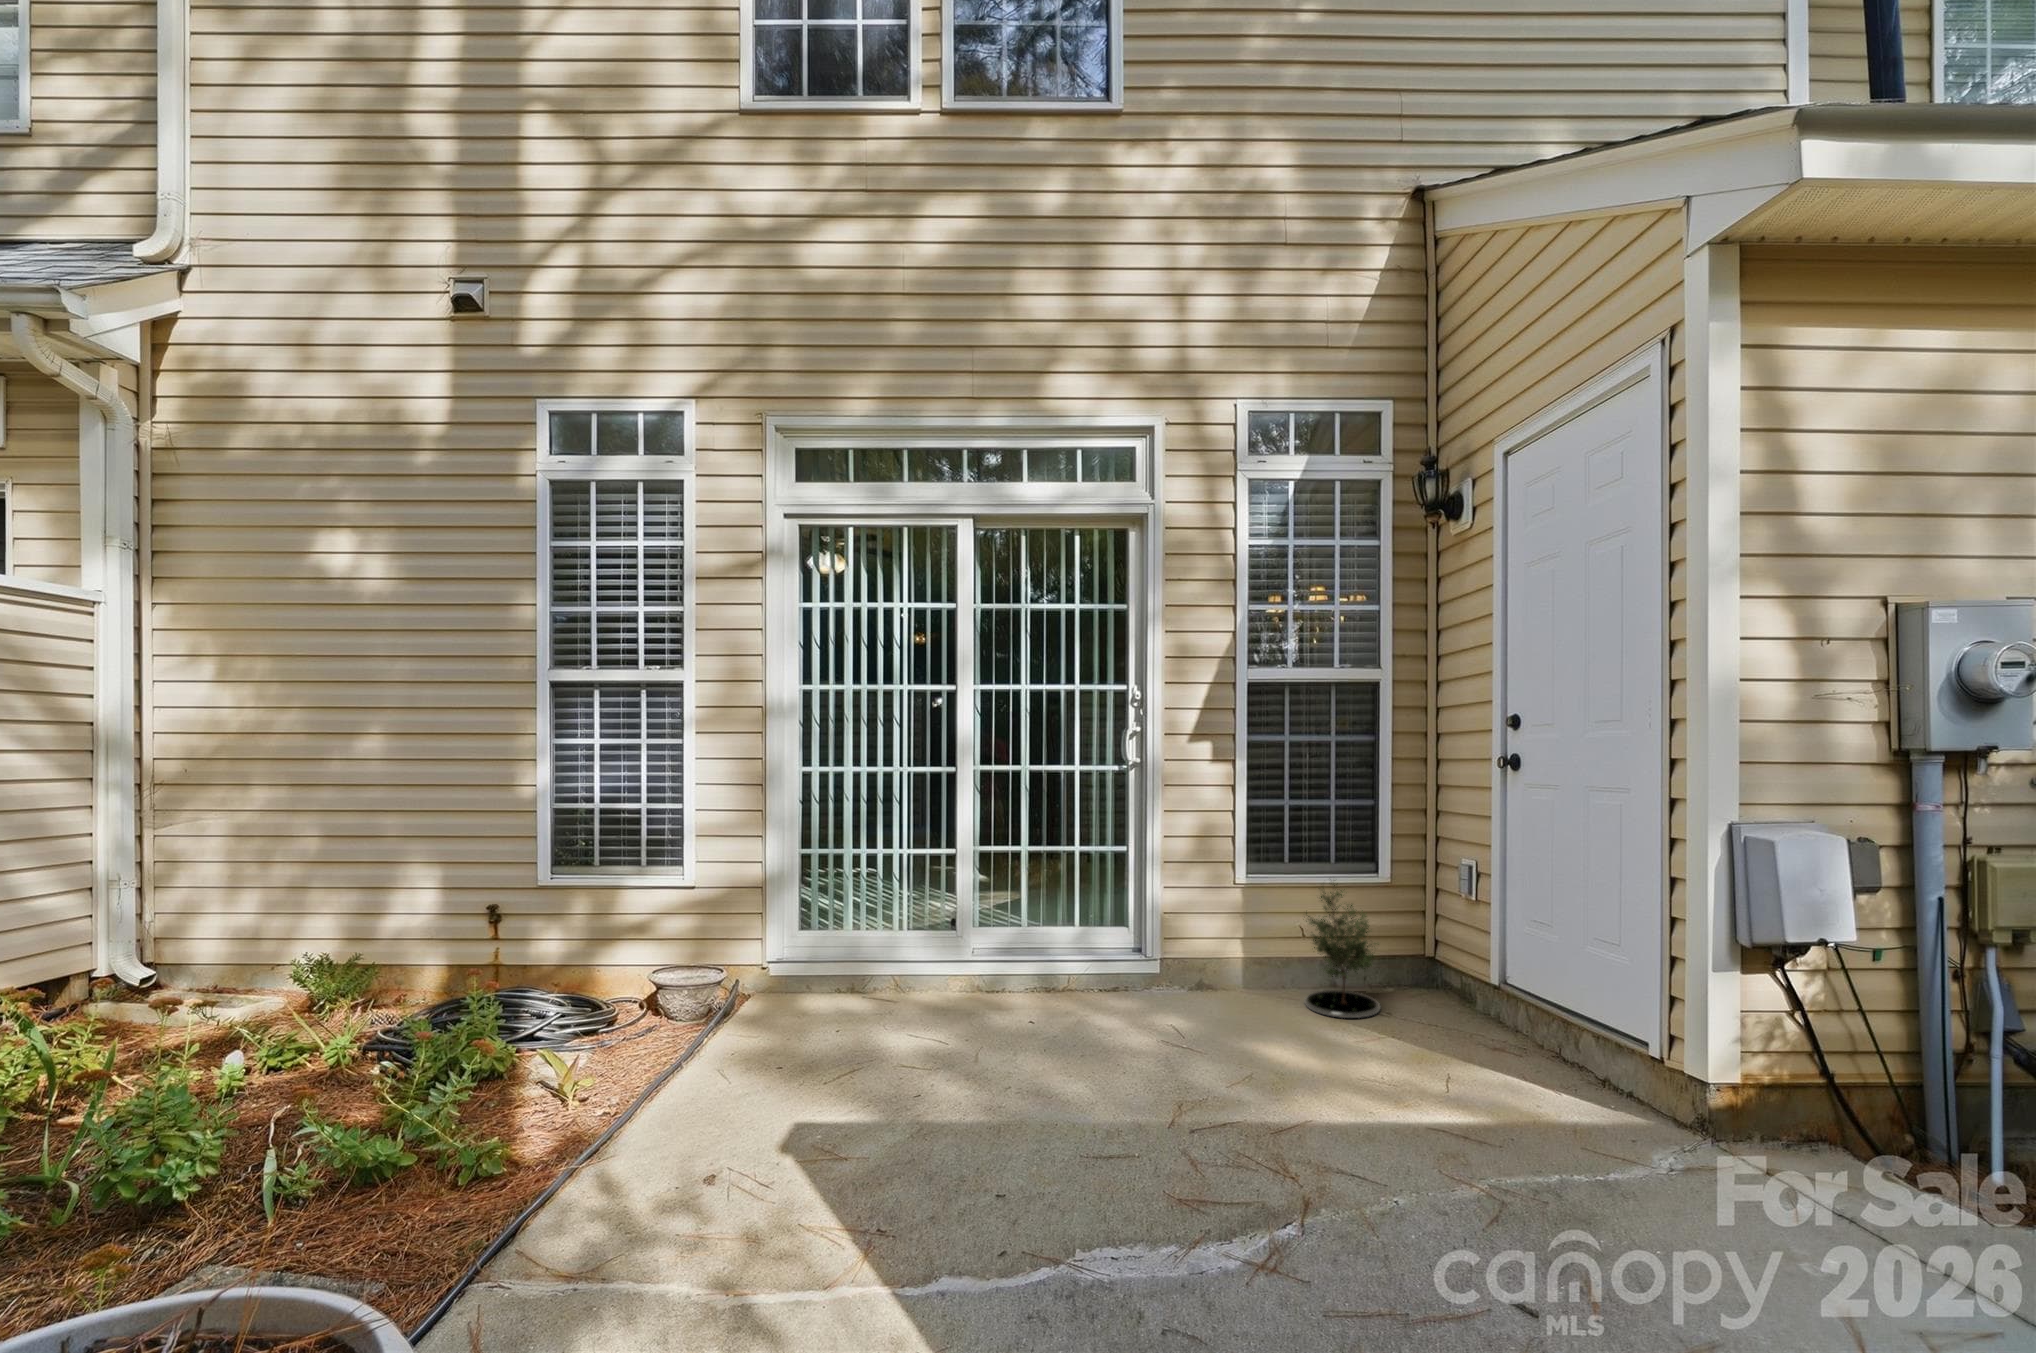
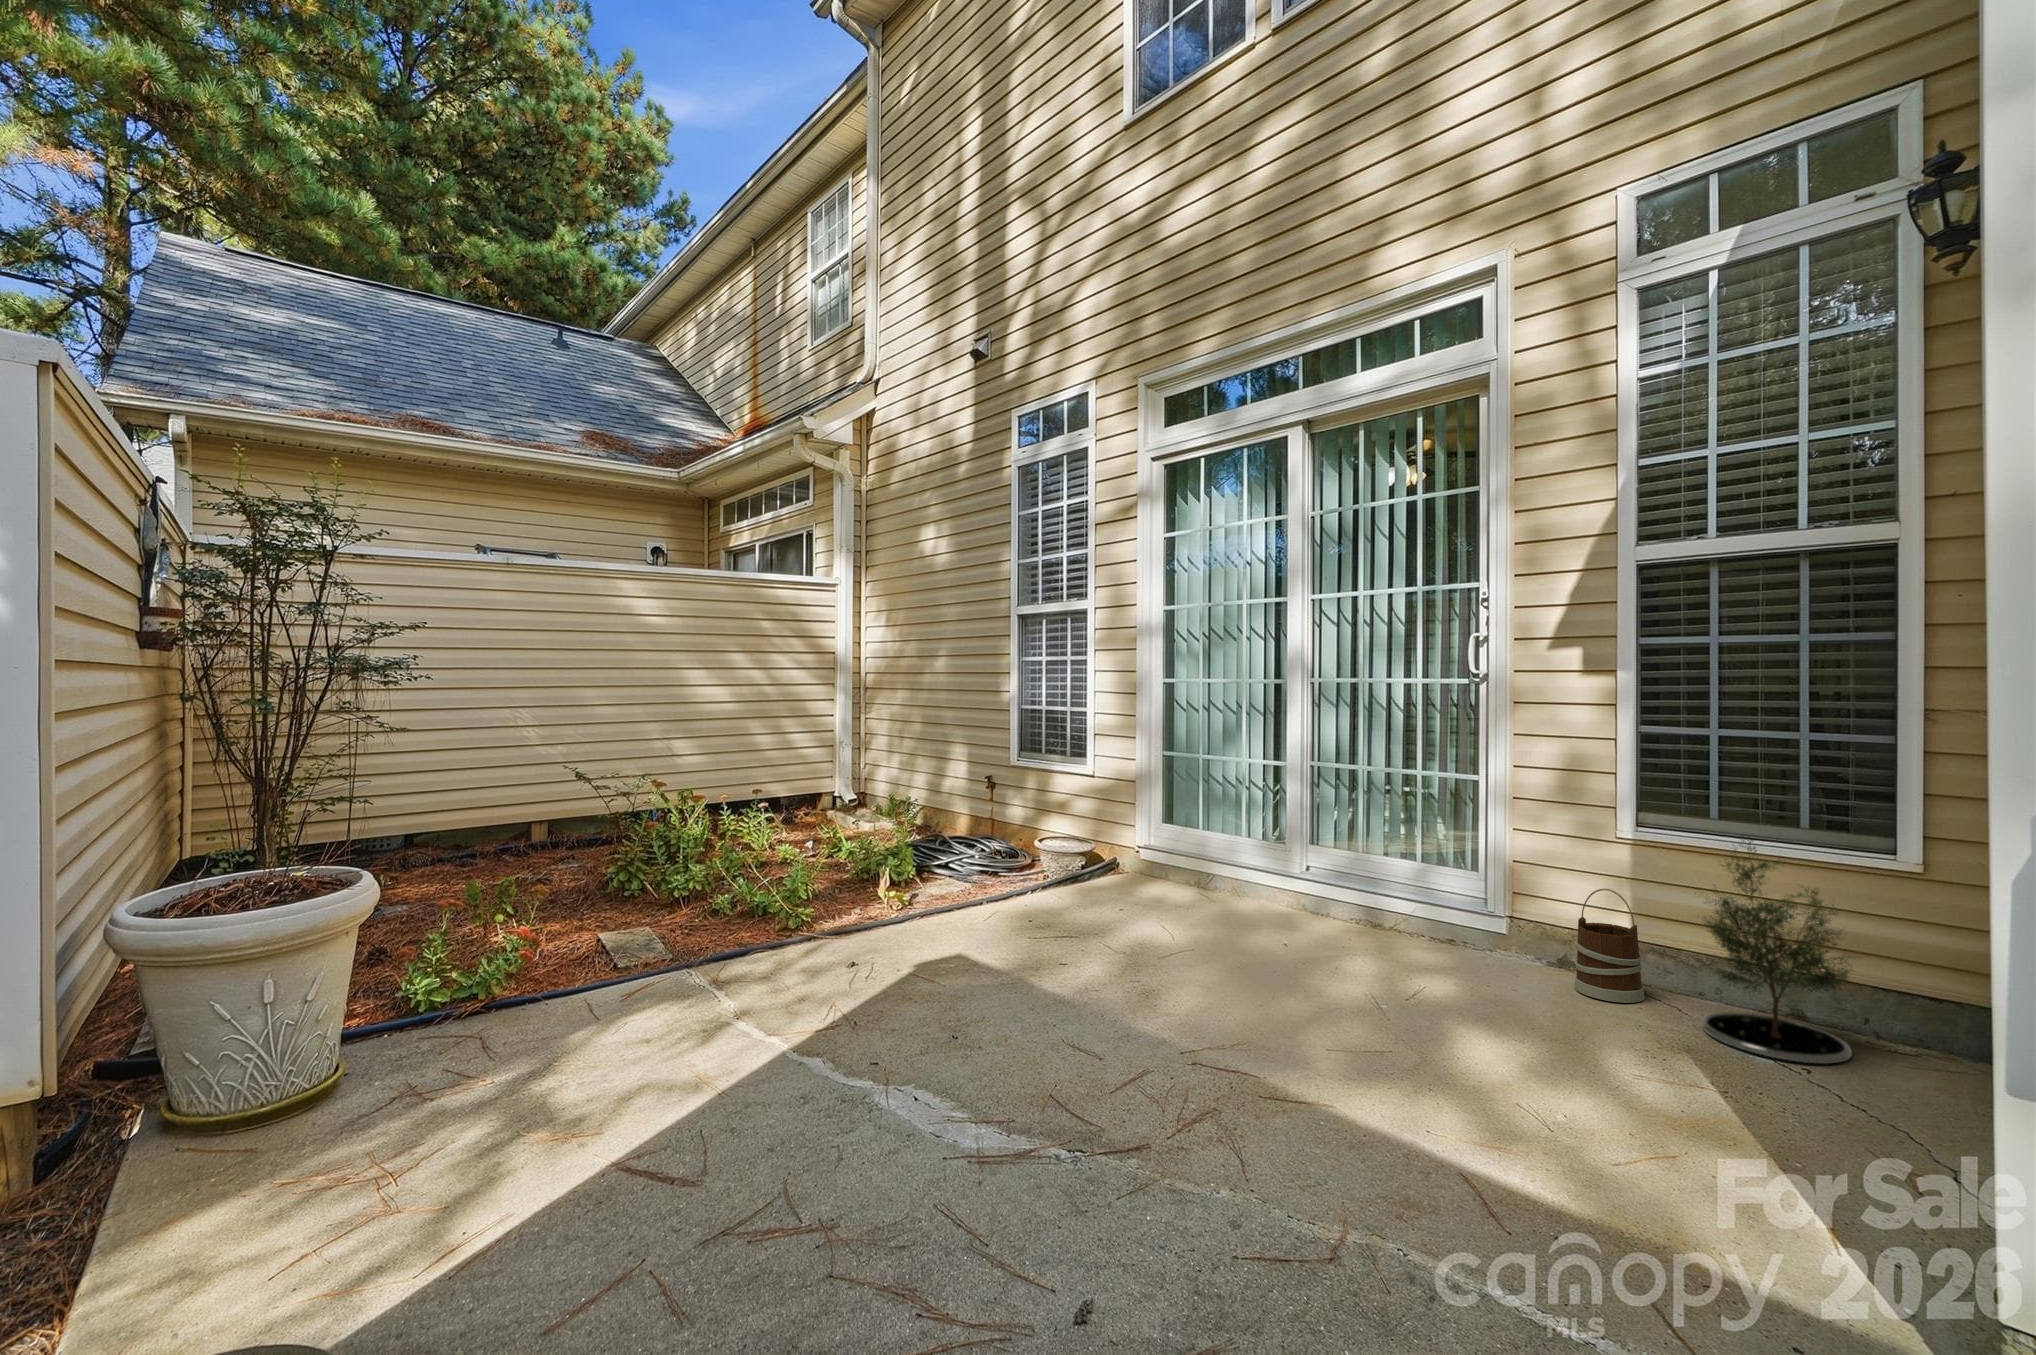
wooden bucket: none [1221,924,1265,1006] -> present [1574,889,1645,1003]

